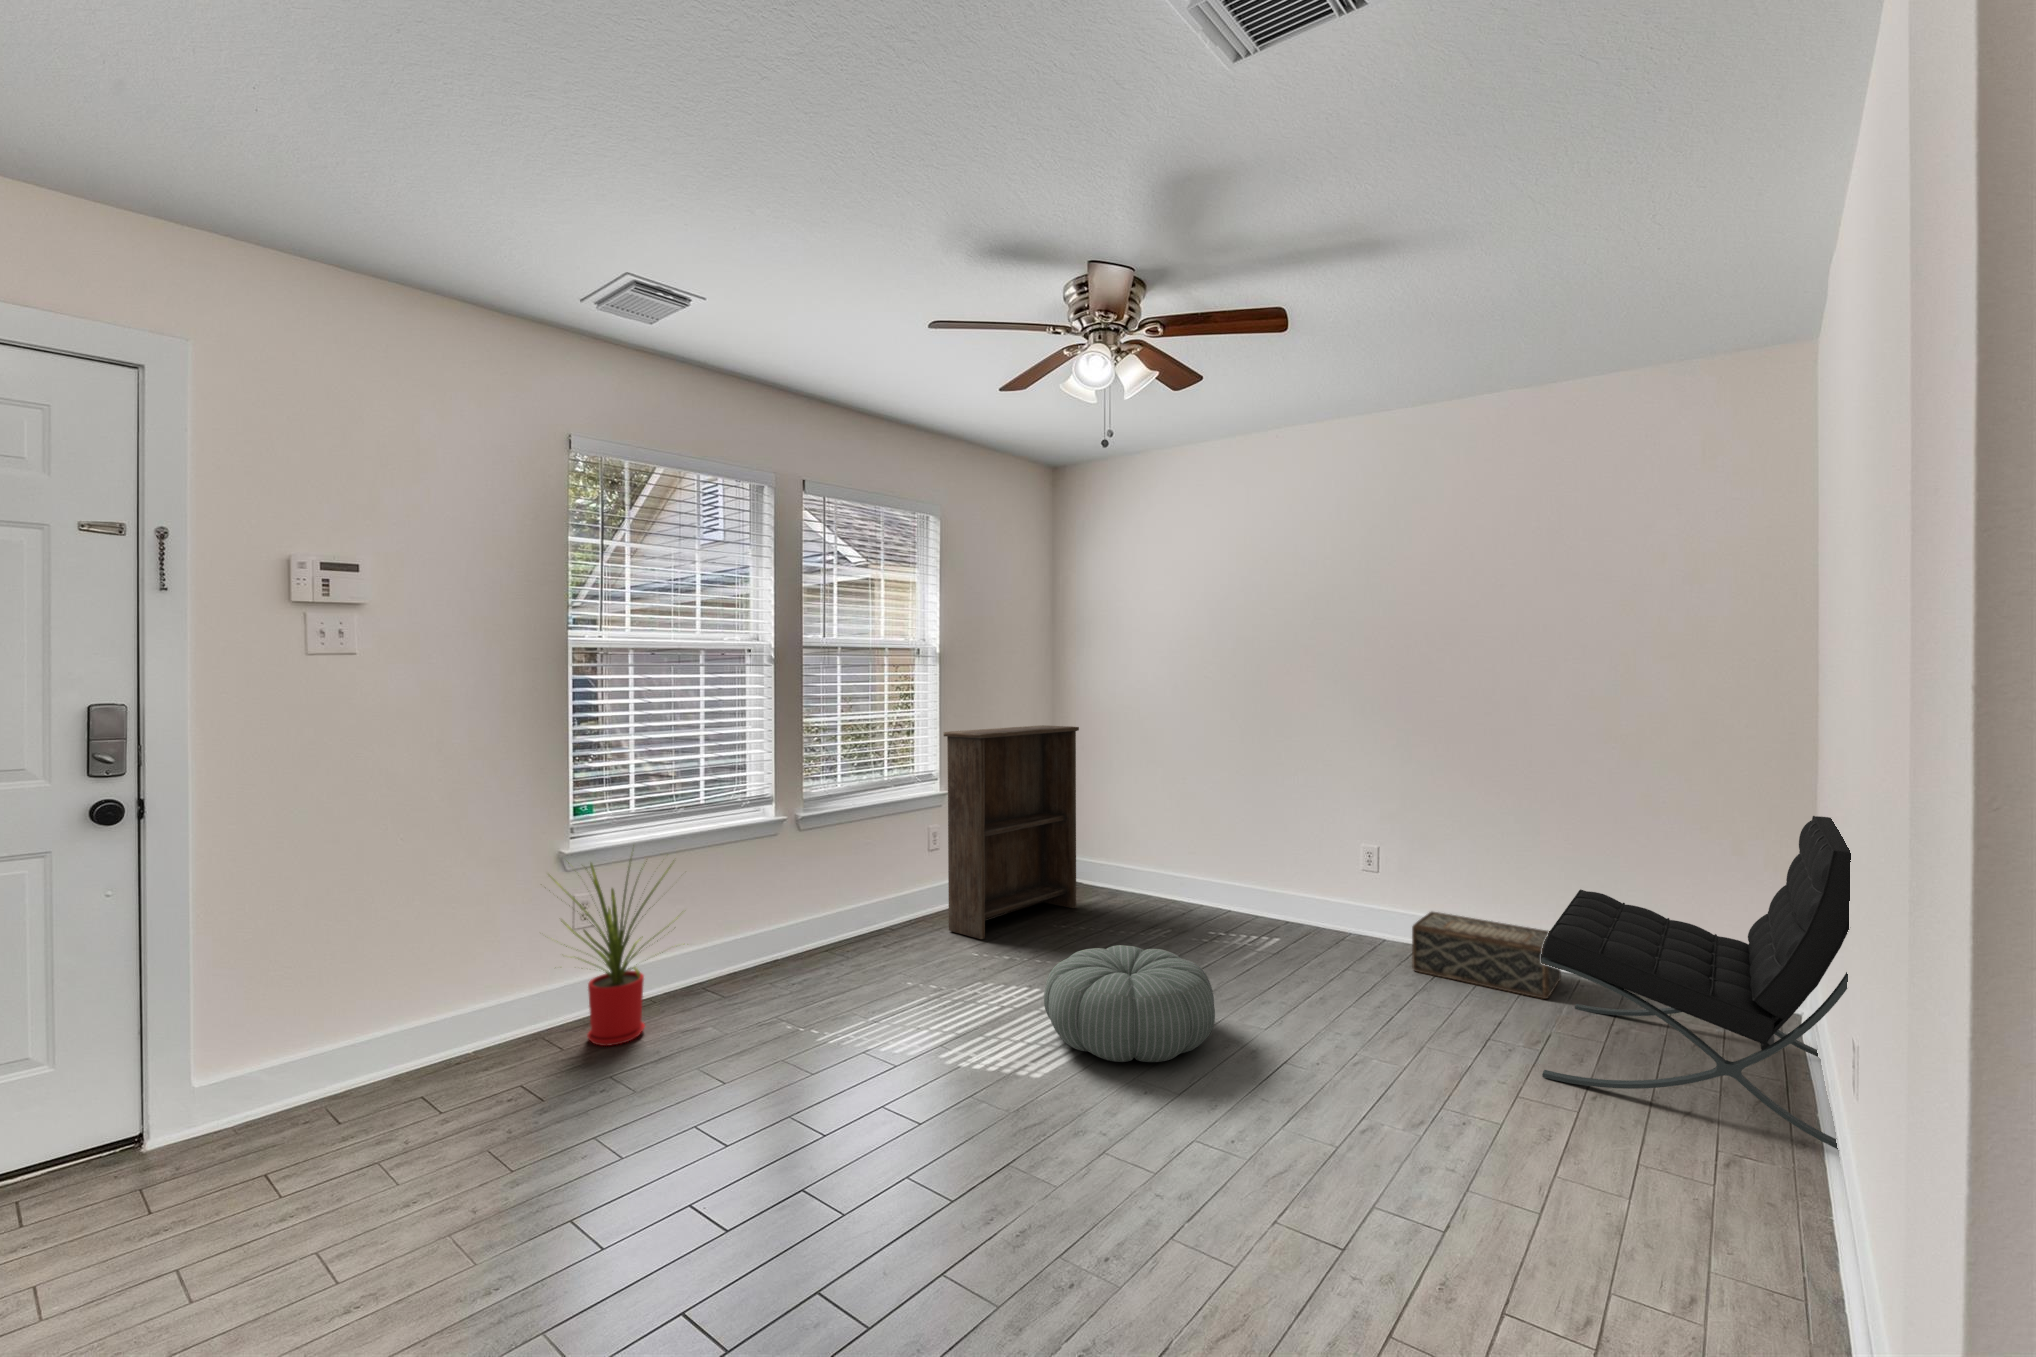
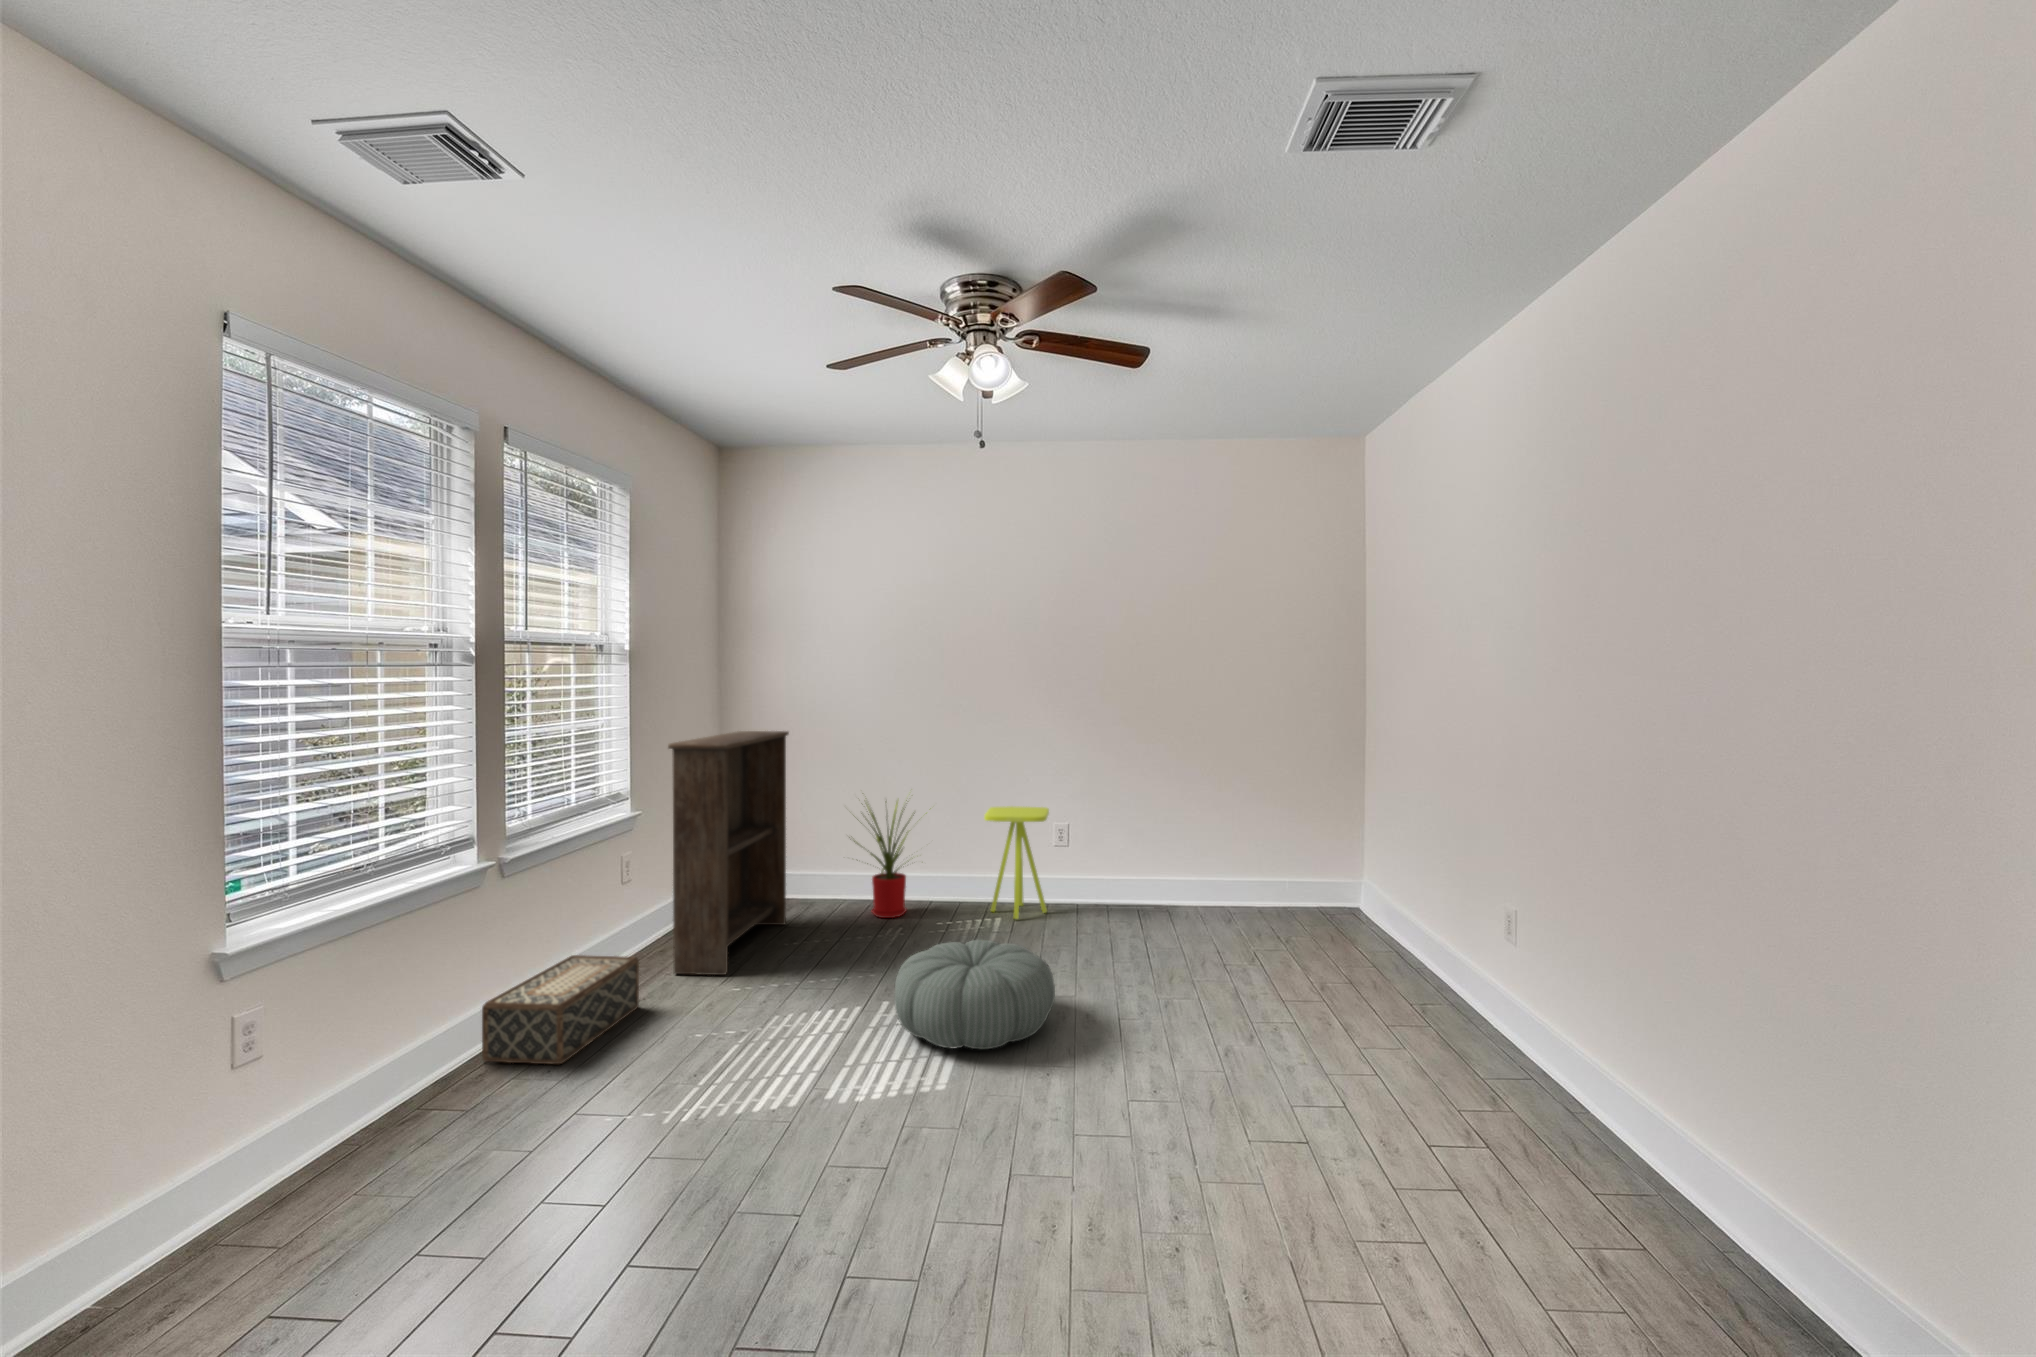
lounge chair: present [1541,816,1851,1149] -> none [1226,772,1435,979]
side table: none [1263,818,1352,946] -> present [984,806,1049,919]
house plant: present [549,863,678,1046] -> present [849,800,915,918]
woven basket: present [1412,912,1561,999] -> present [482,955,639,1064]

